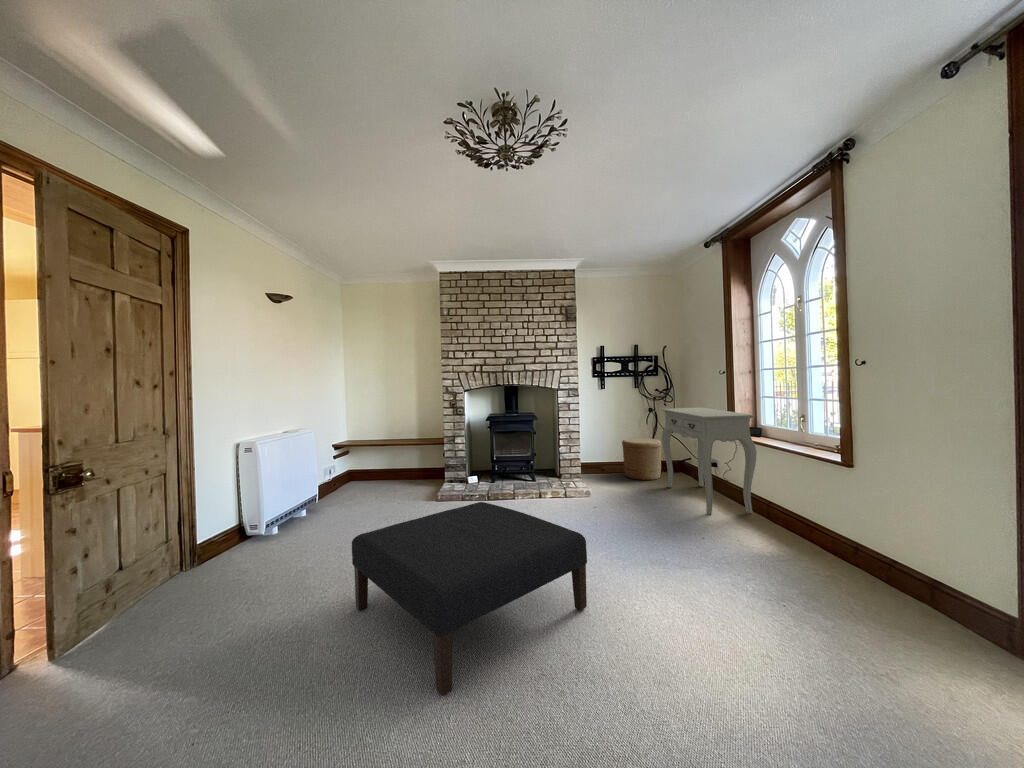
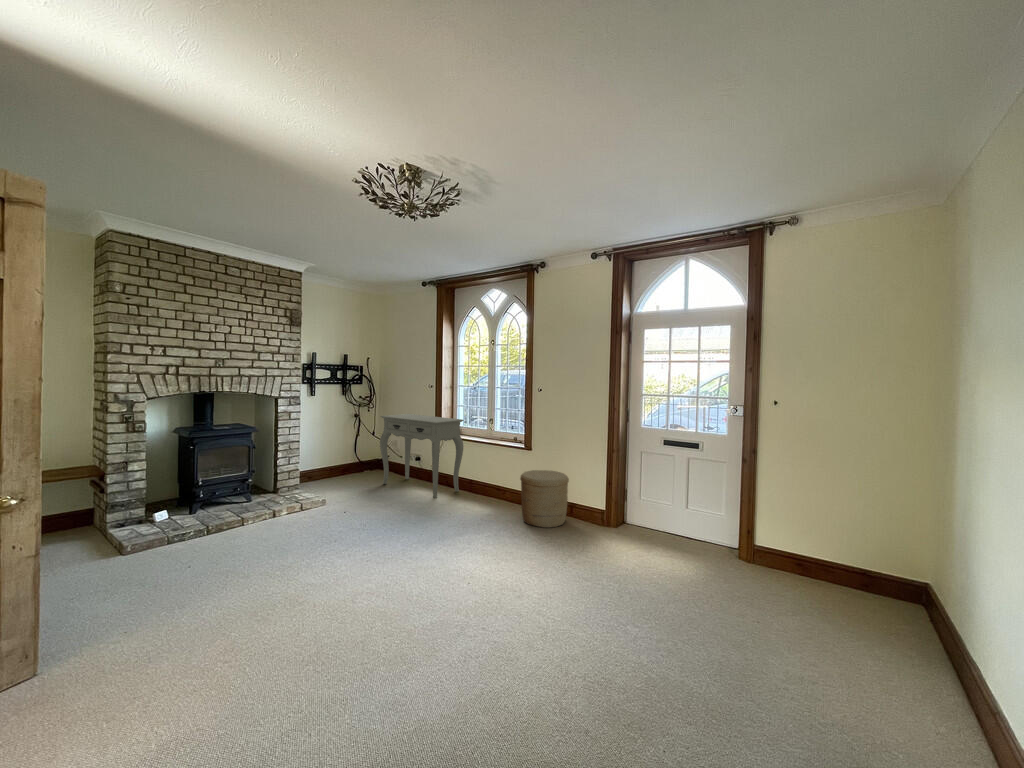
woven basket: present [622,438,661,480] -> present [520,470,569,528]
ottoman: present [352,502,587,696] -> none [220,519,438,671]

